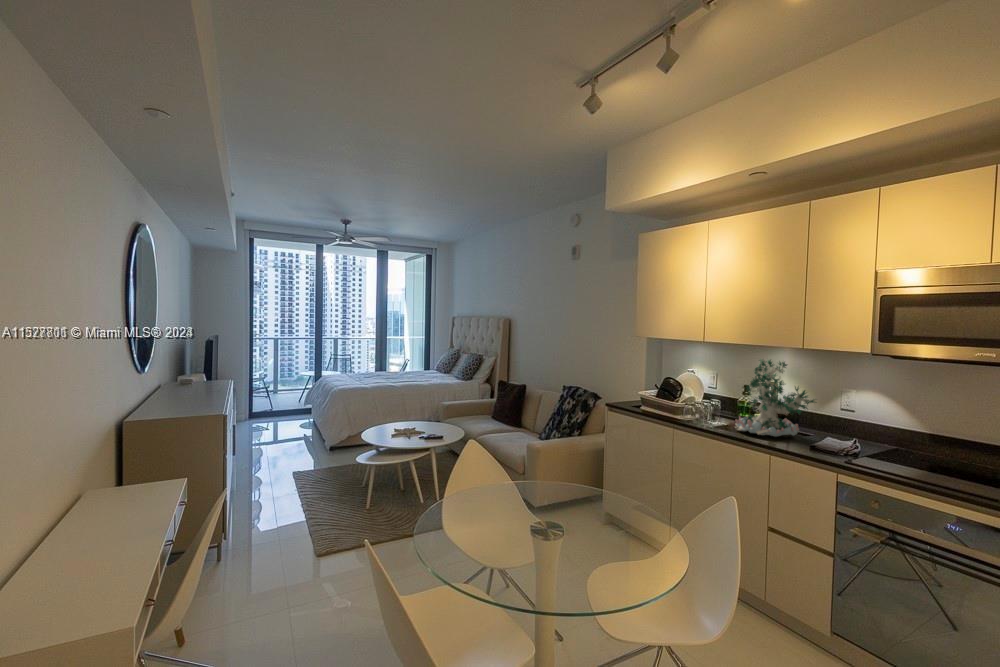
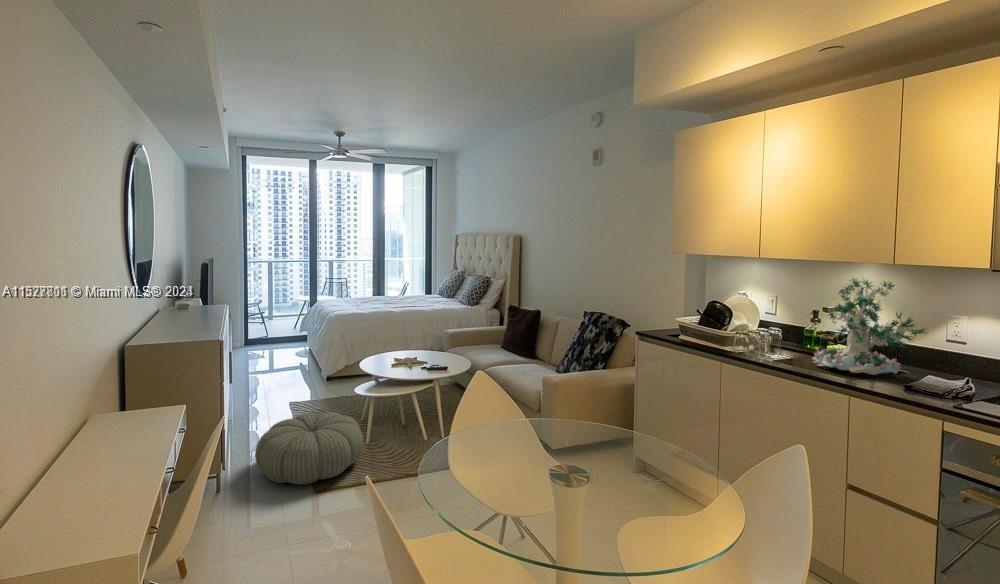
pouf: none [270,476,364,537] -> present [255,412,364,485]

